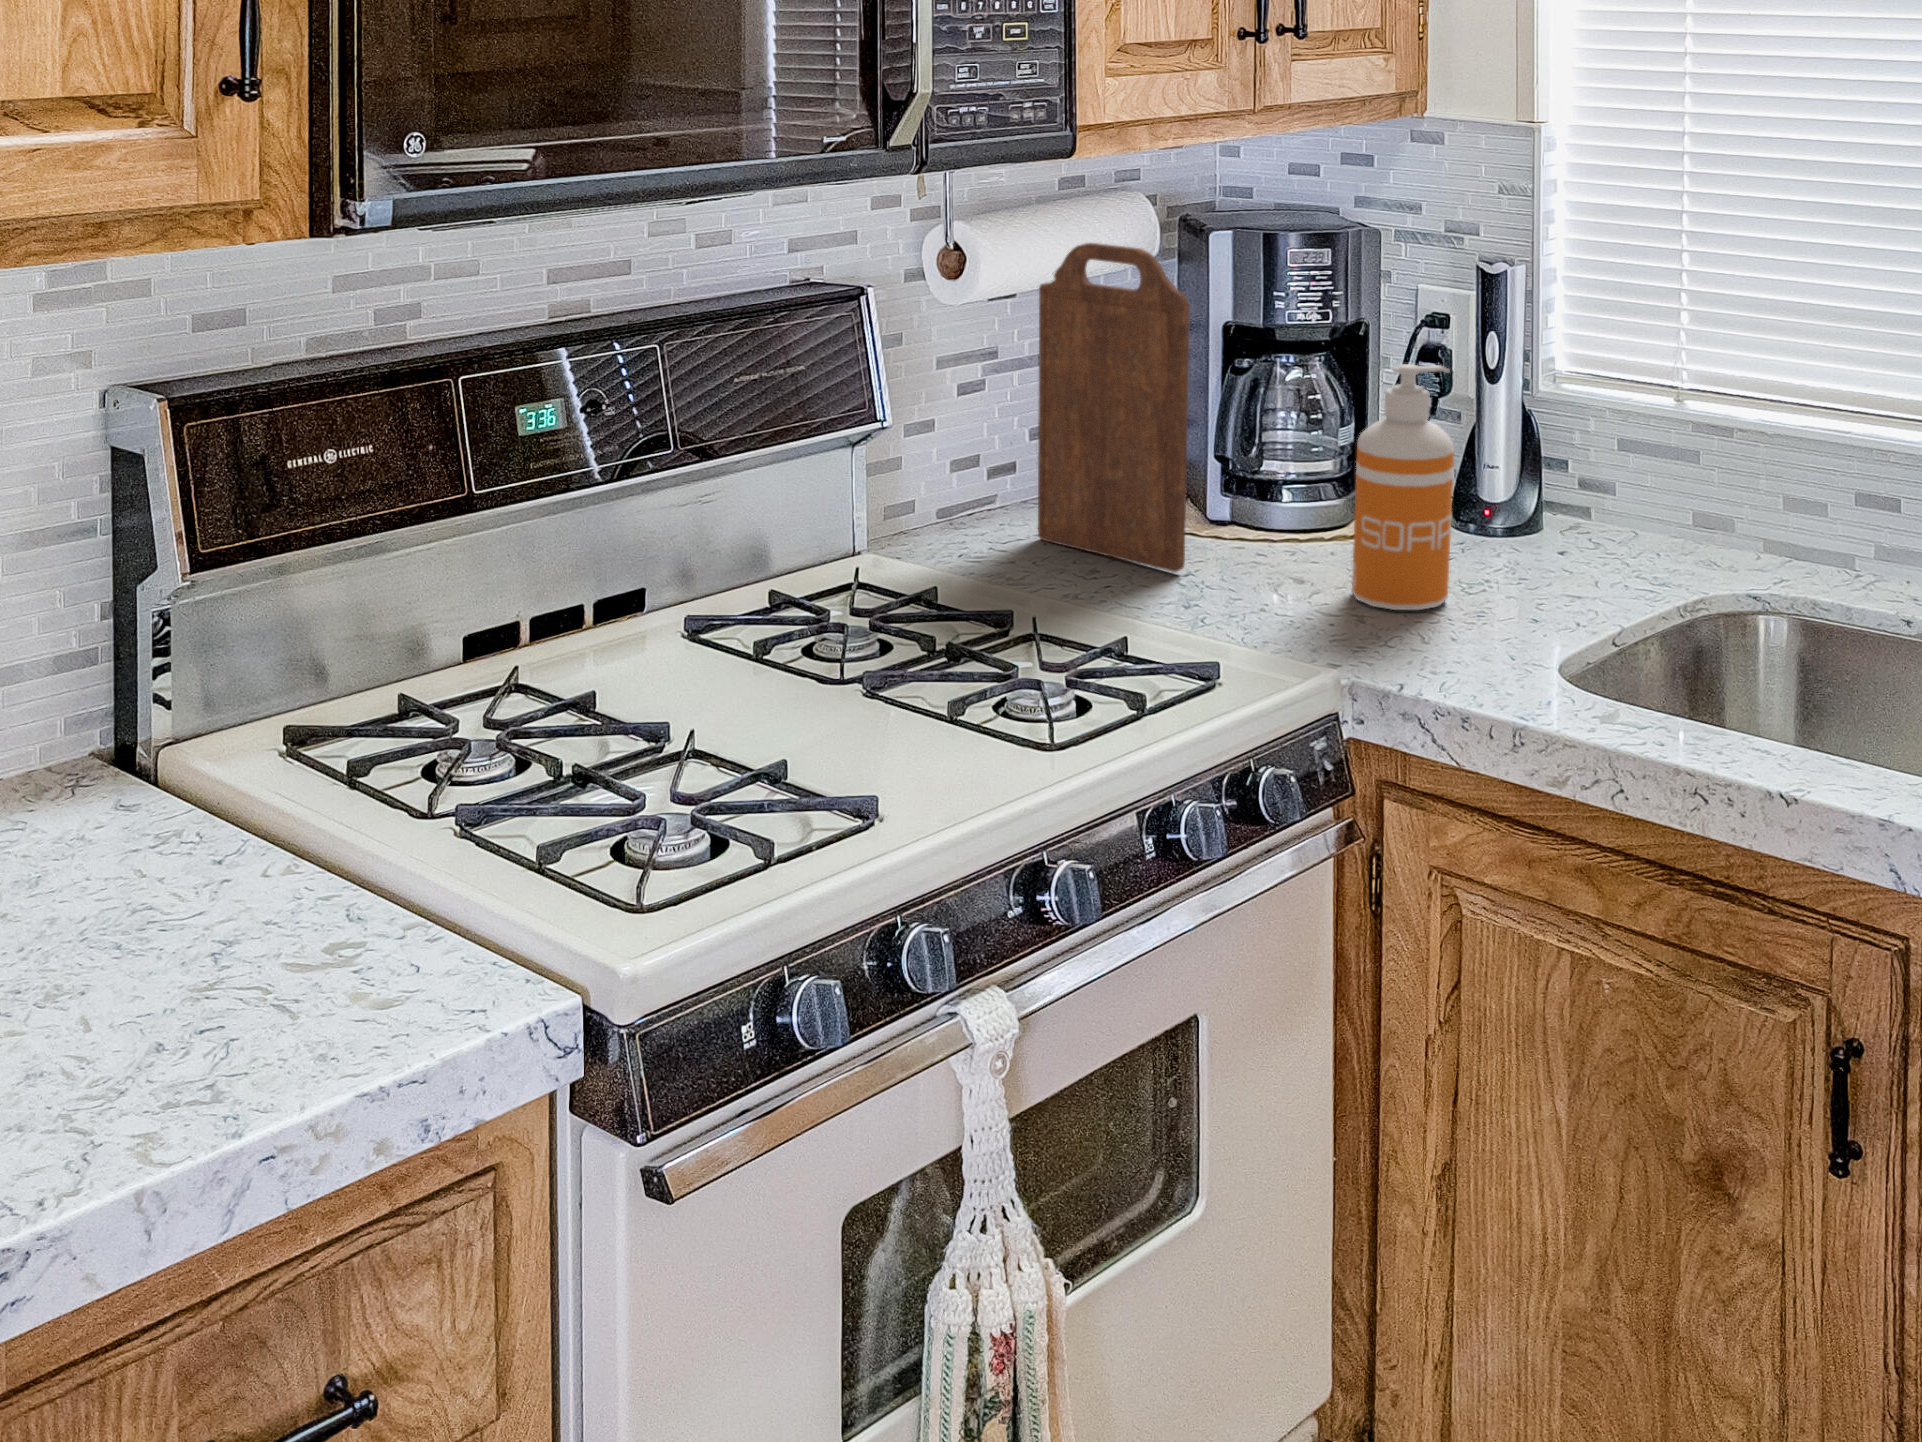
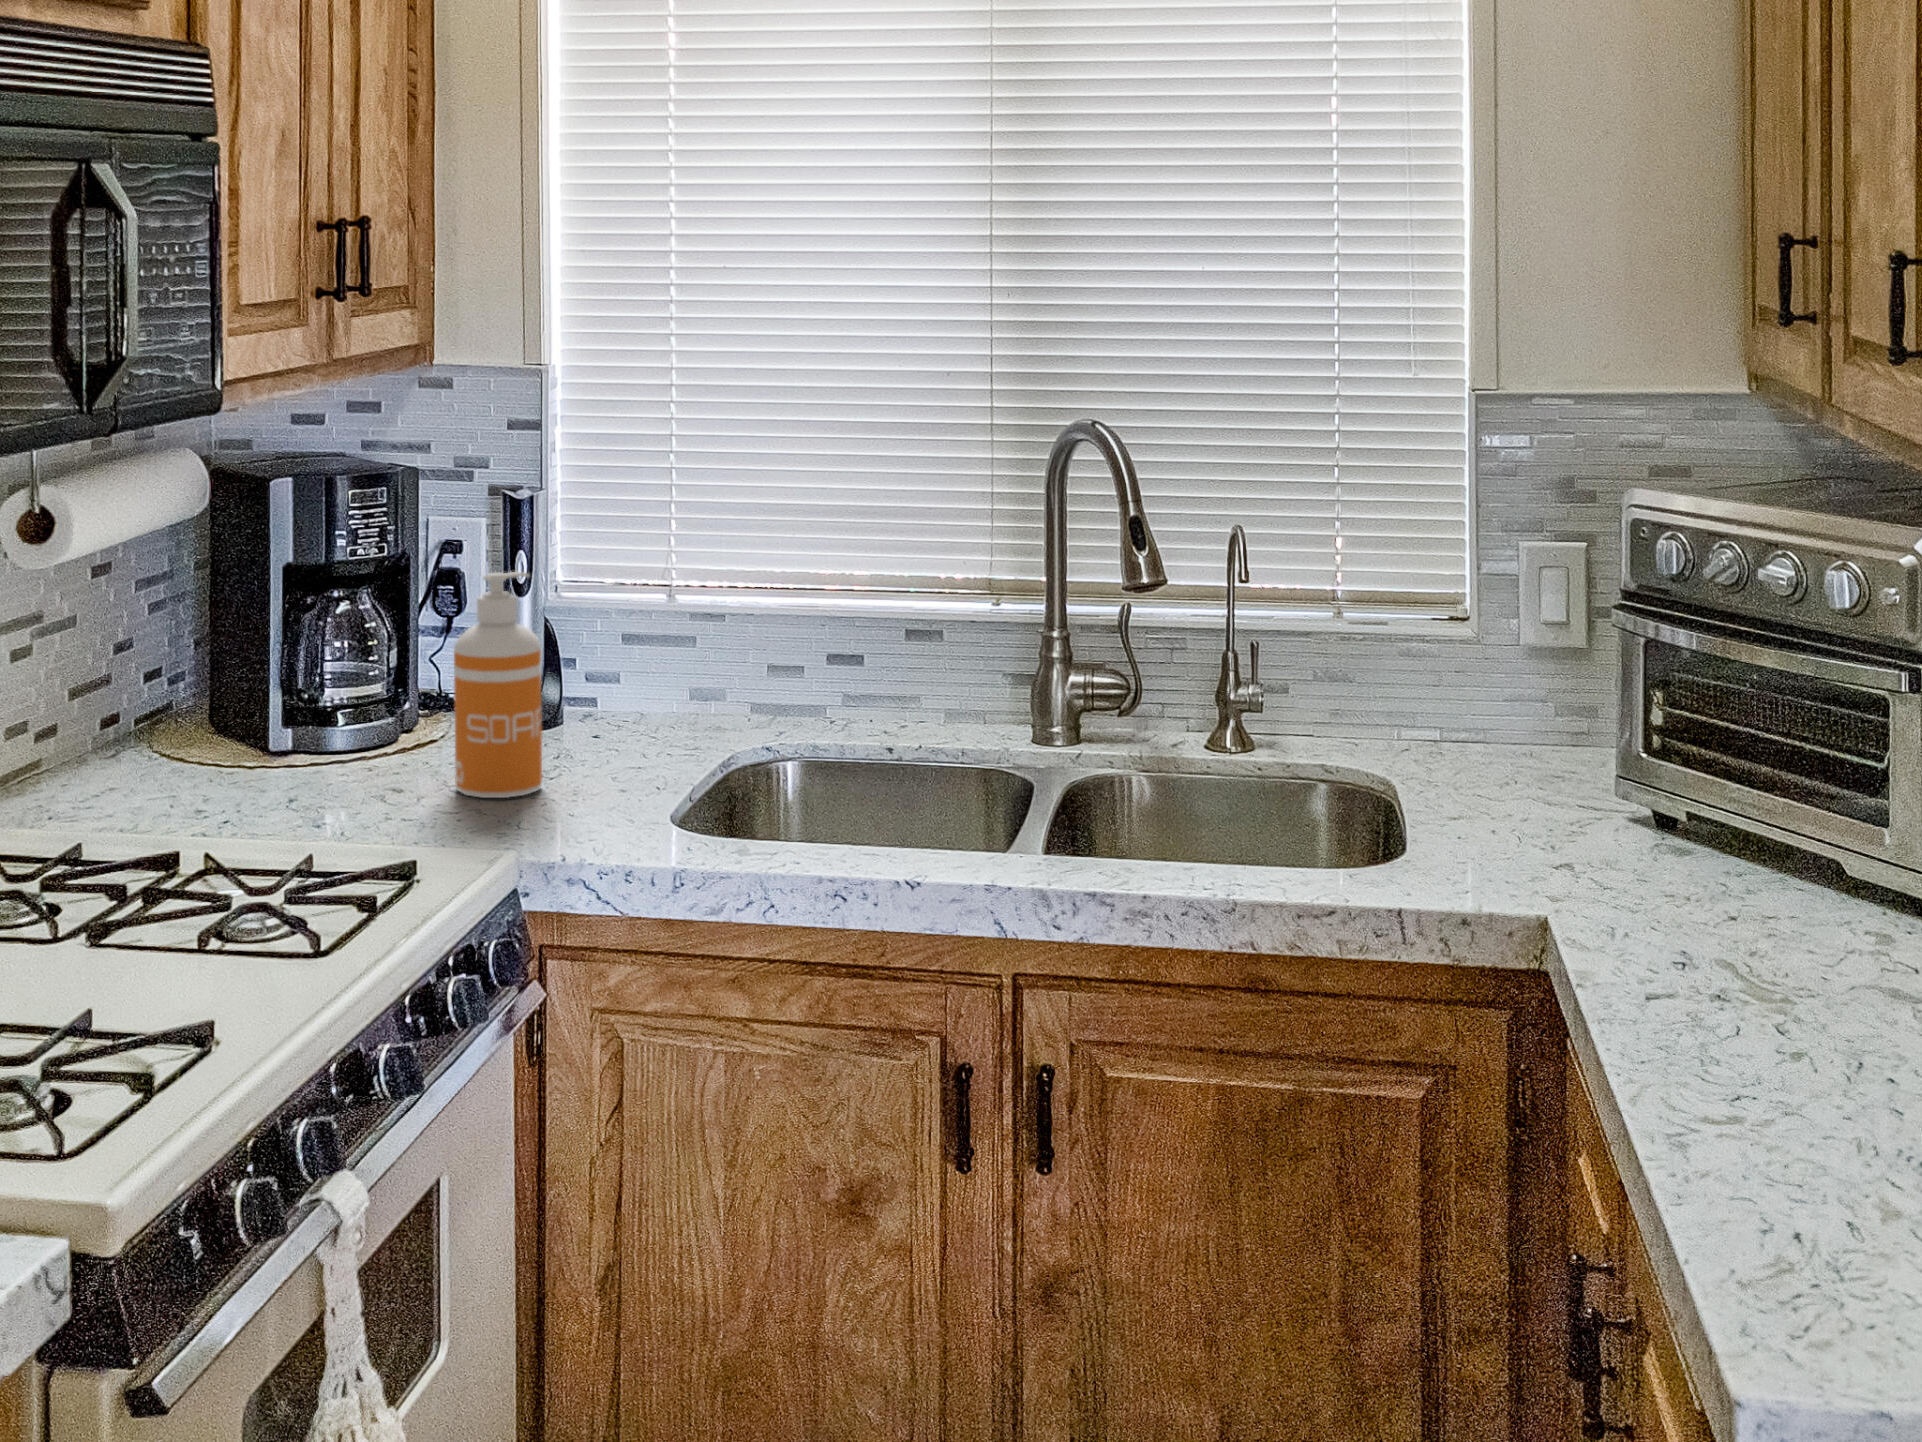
cutting board: present [1038,243,1190,572] -> none [122,487,293,796]

